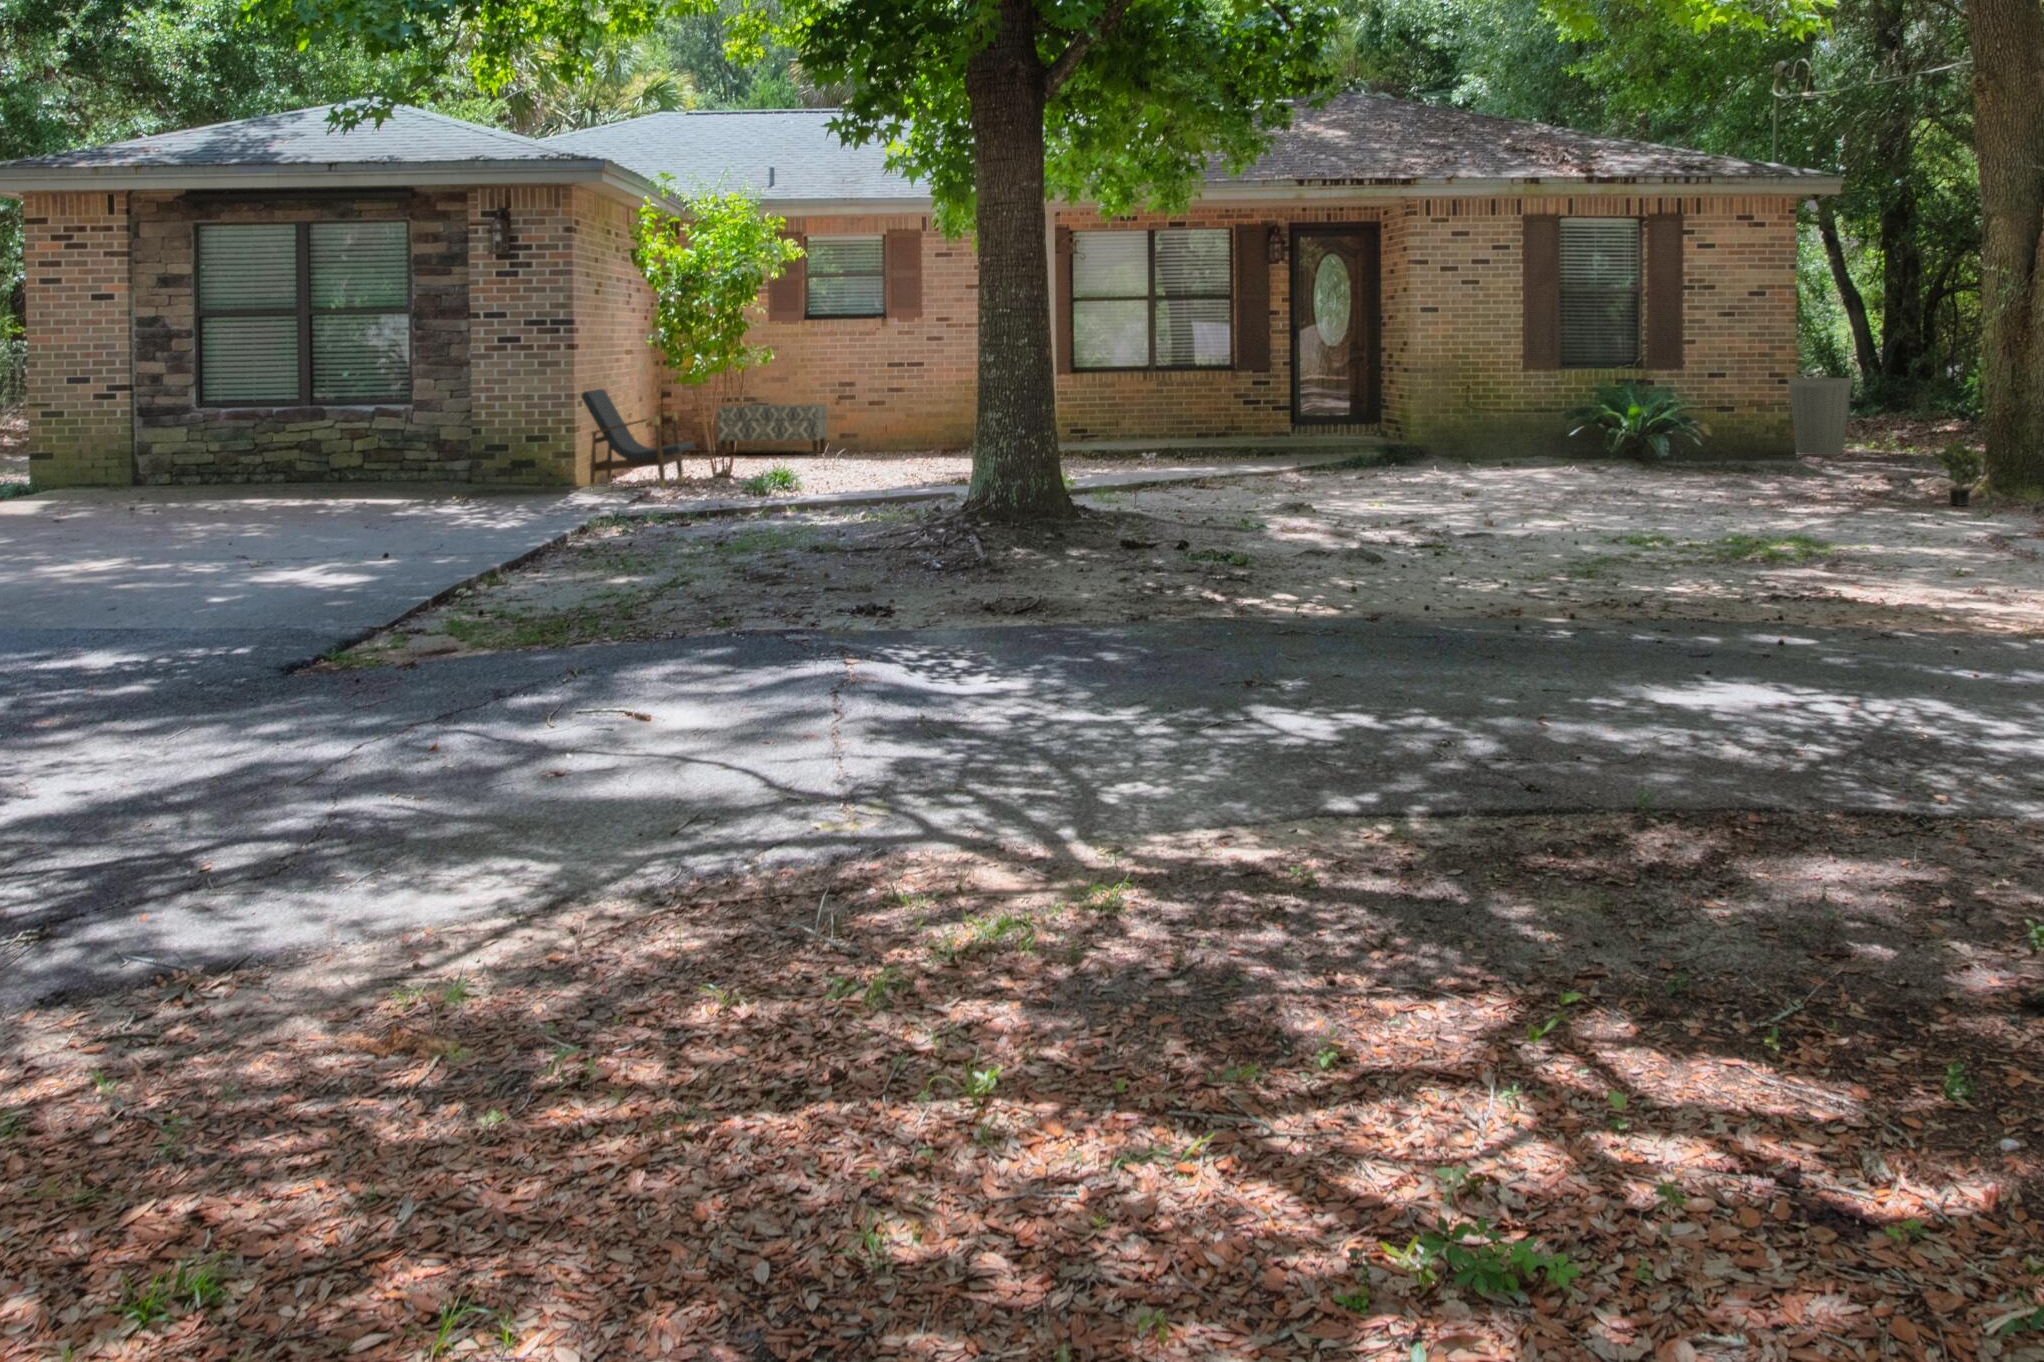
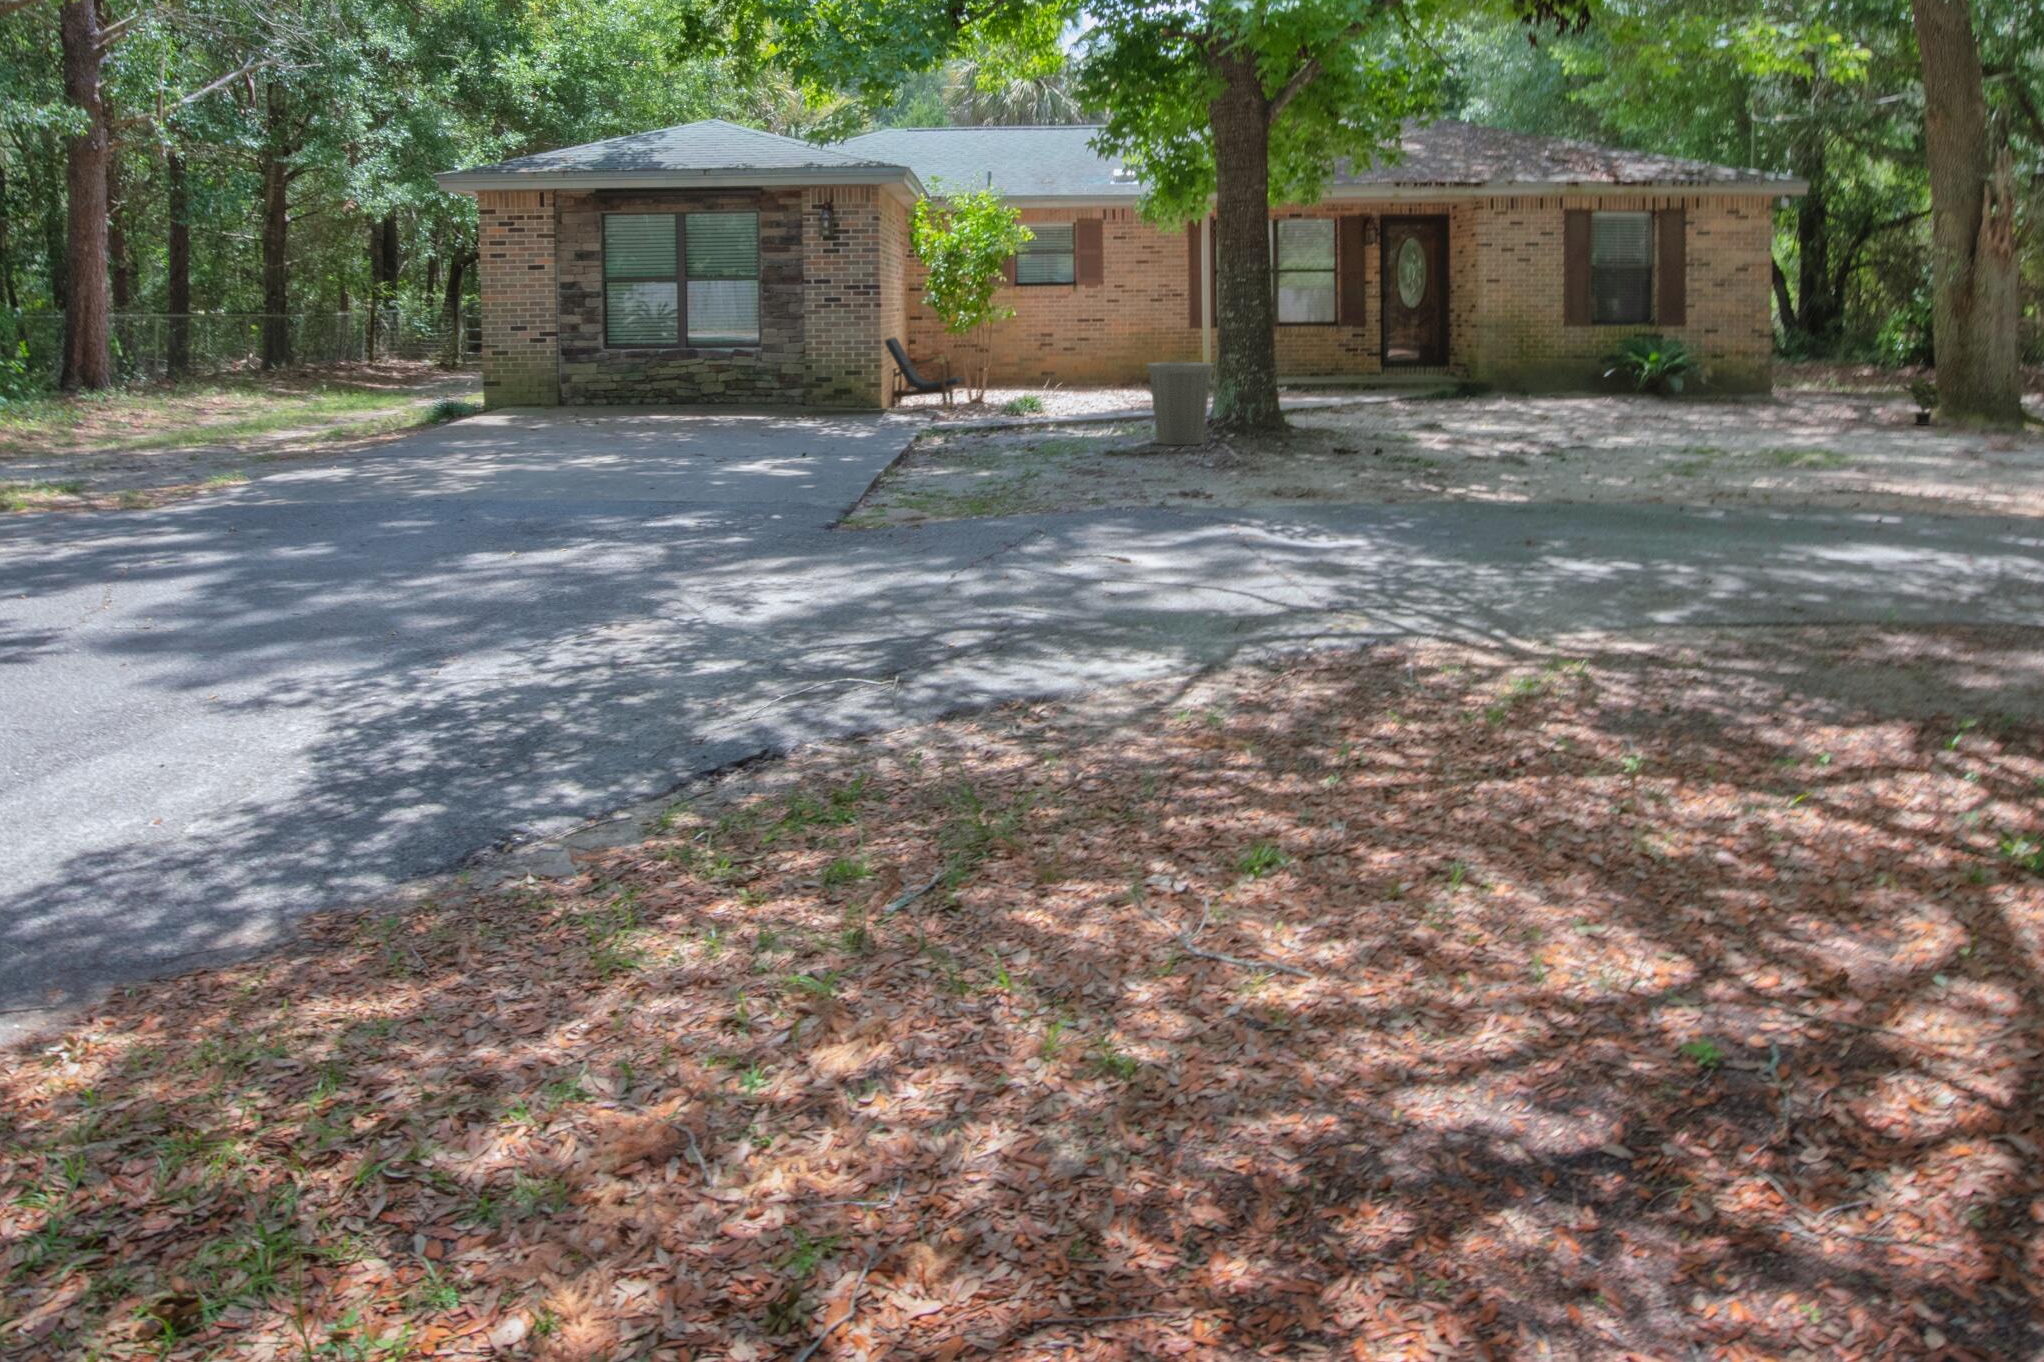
trash can: present [1787,377,1855,455] -> present [1145,359,1215,445]
bench: present [717,404,827,456] -> none [951,351,1031,389]

